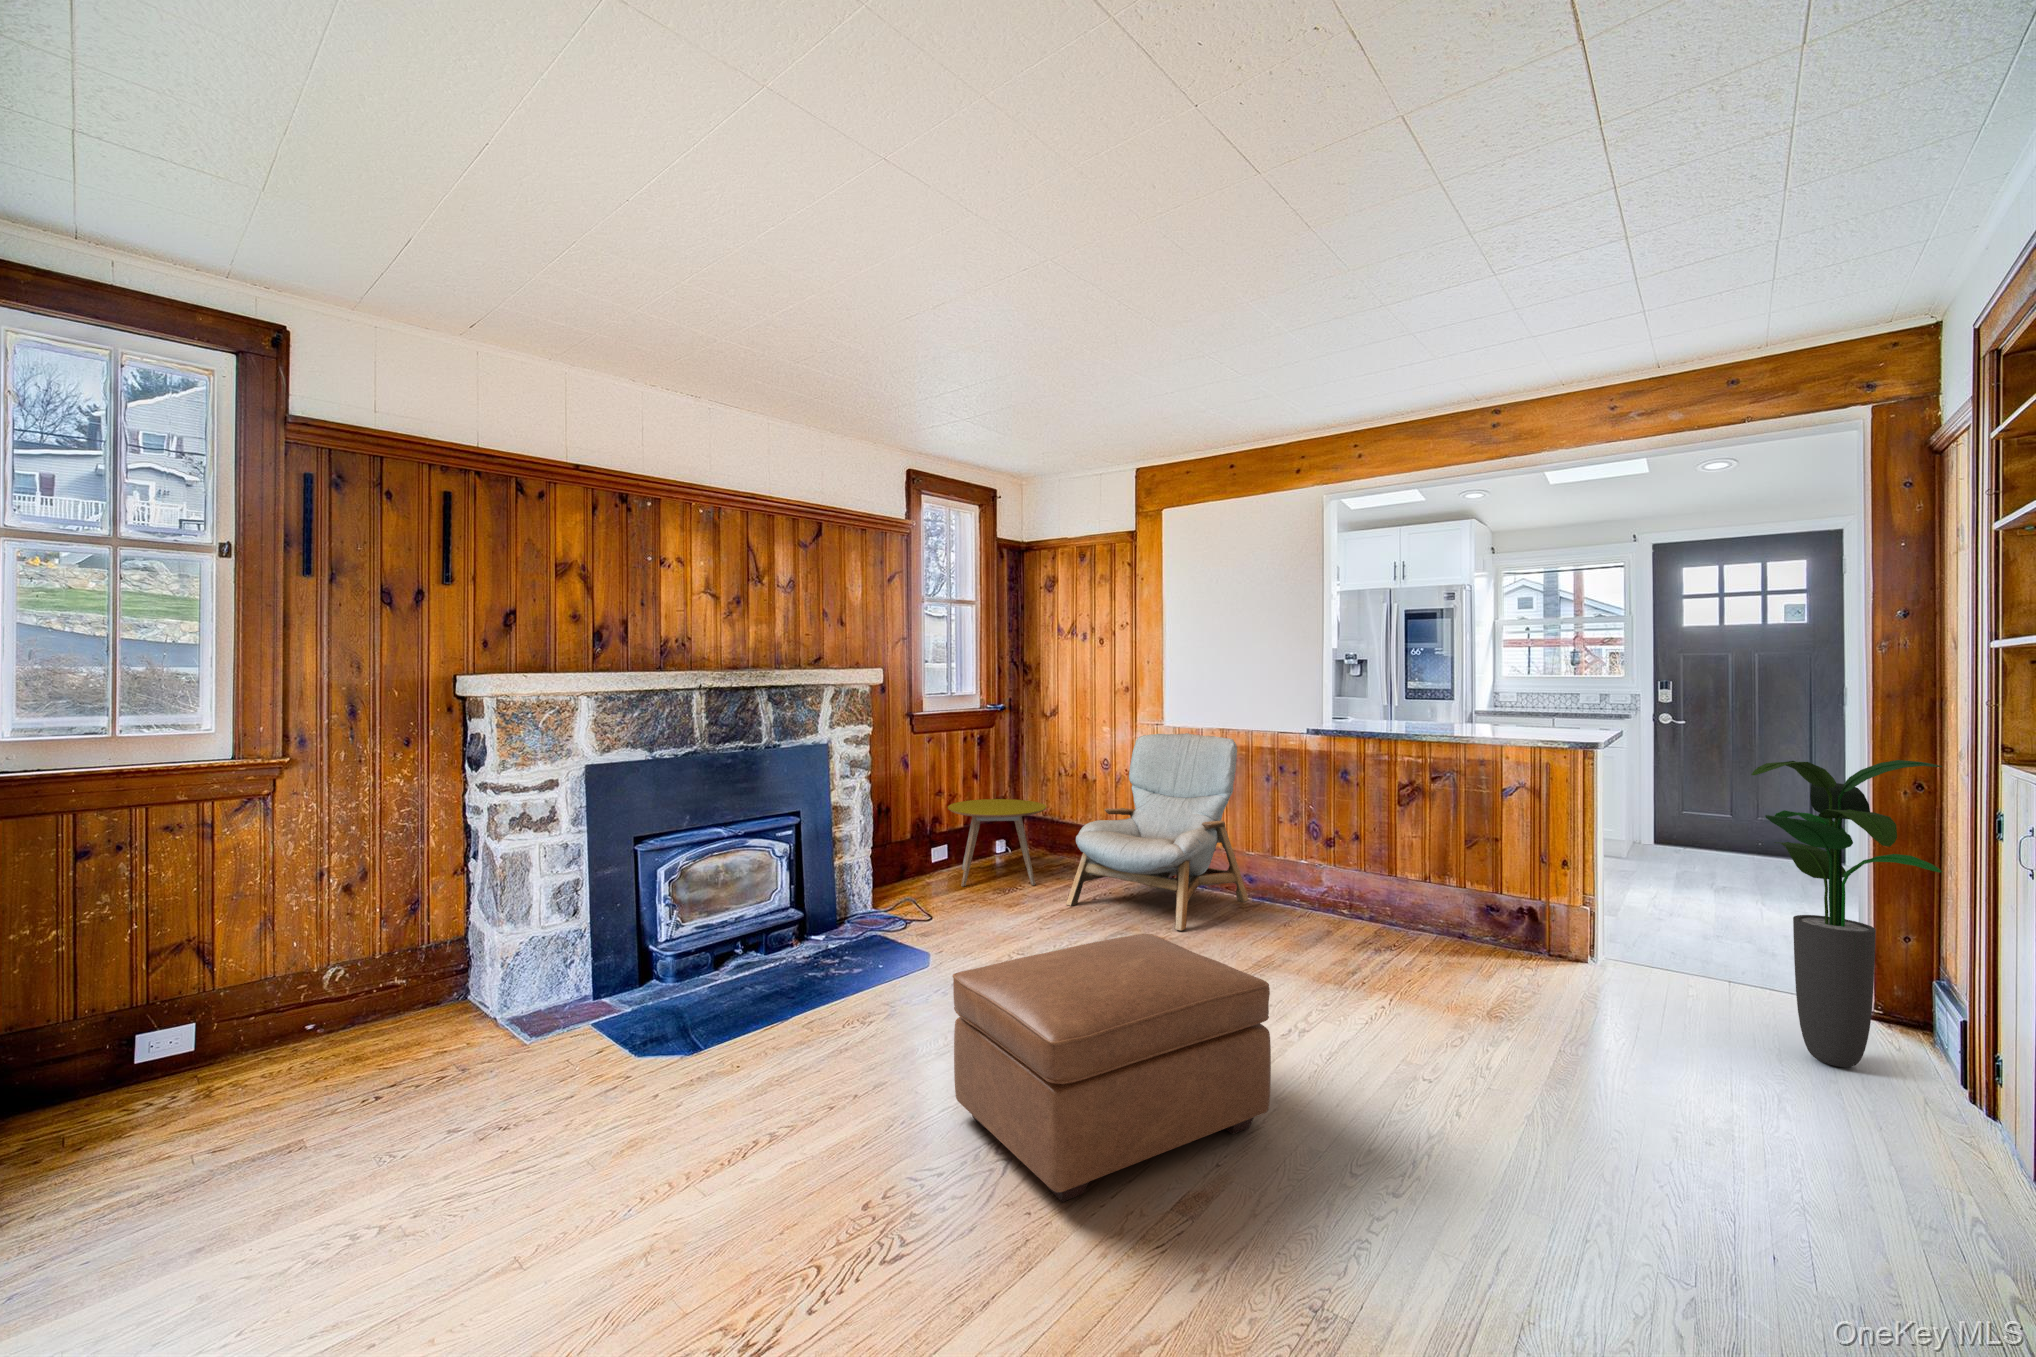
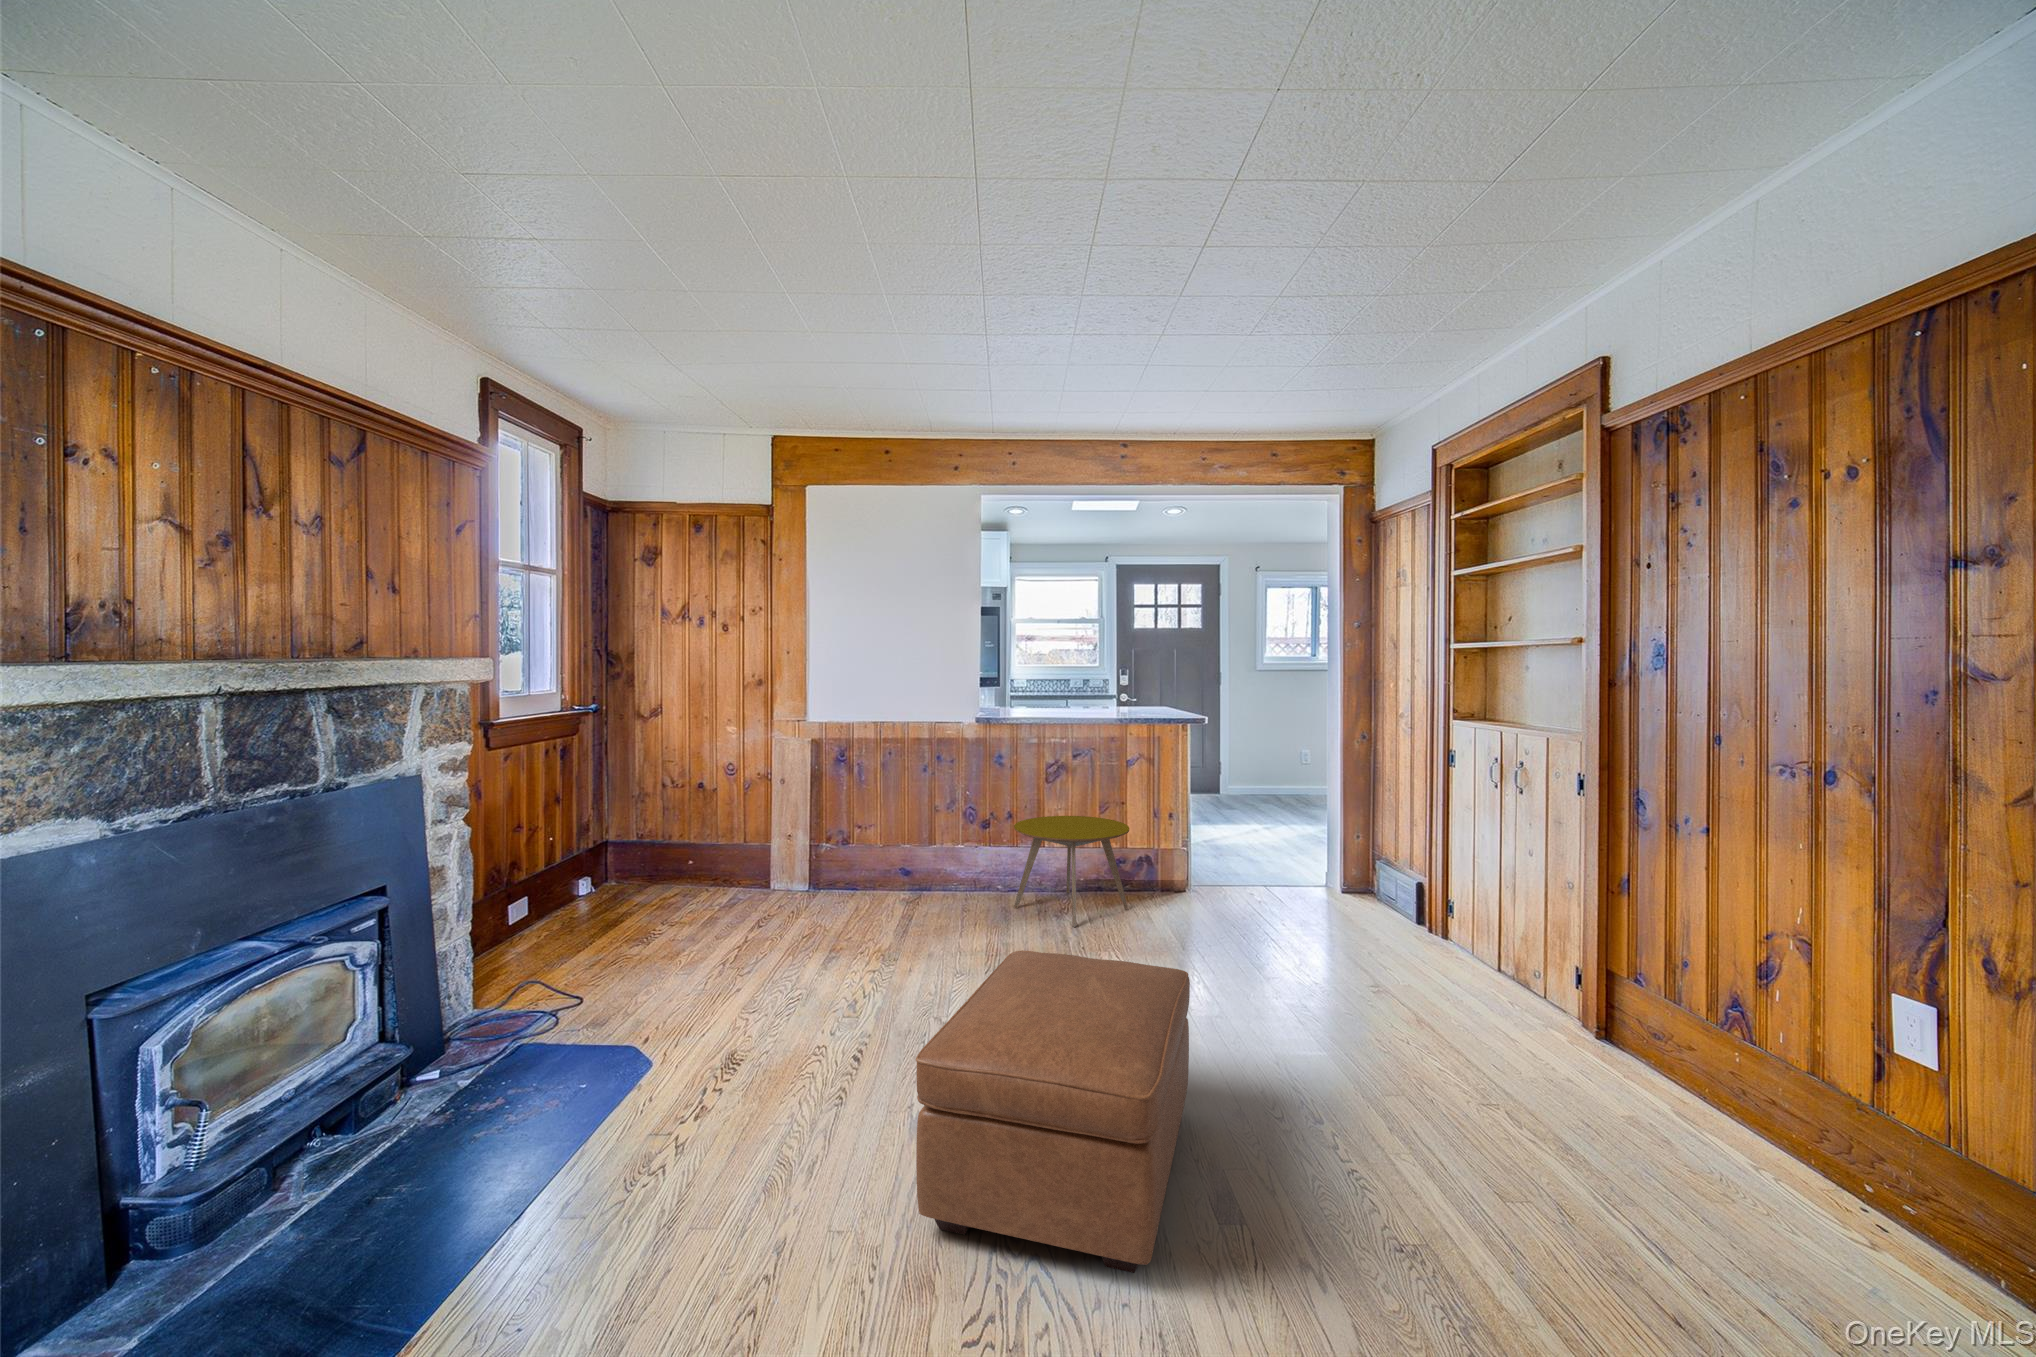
armchair: present [1066,733,1249,931] -> none [738,730,914,942]
potted plant: present [1751,760,1942,1067] -> none [1329,726,1429,934]
side table: present [948,799,1046,886] -> present [1014,816,1129,927]

